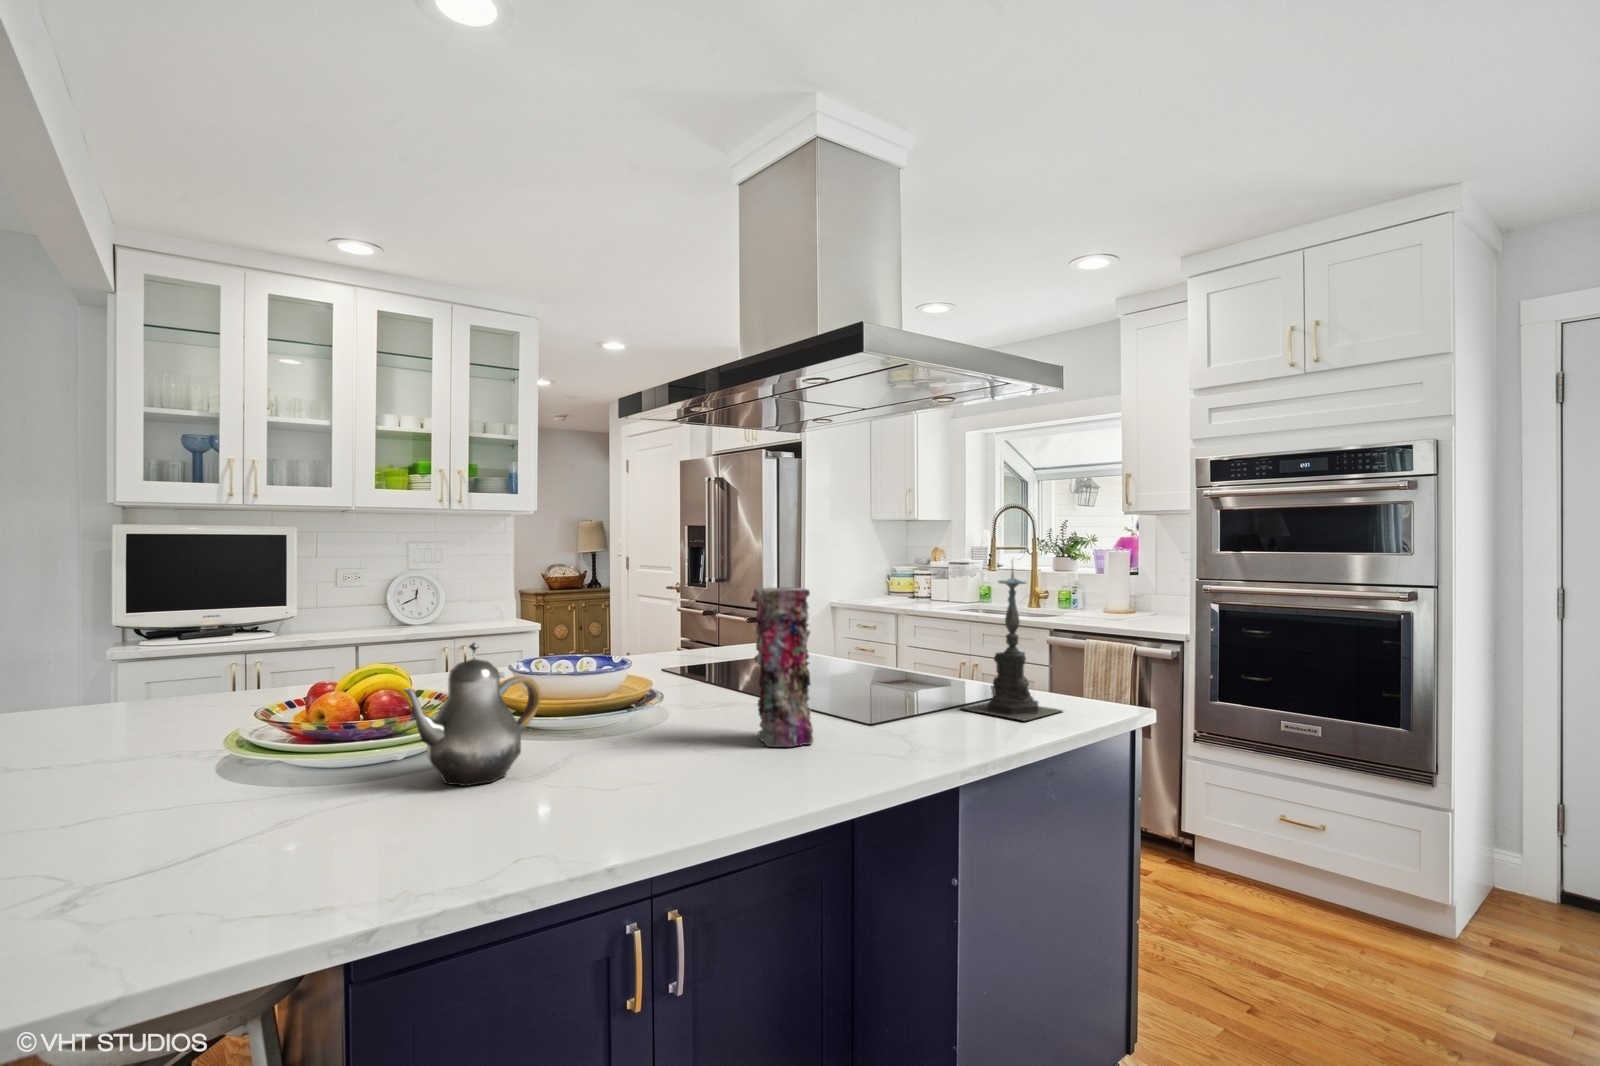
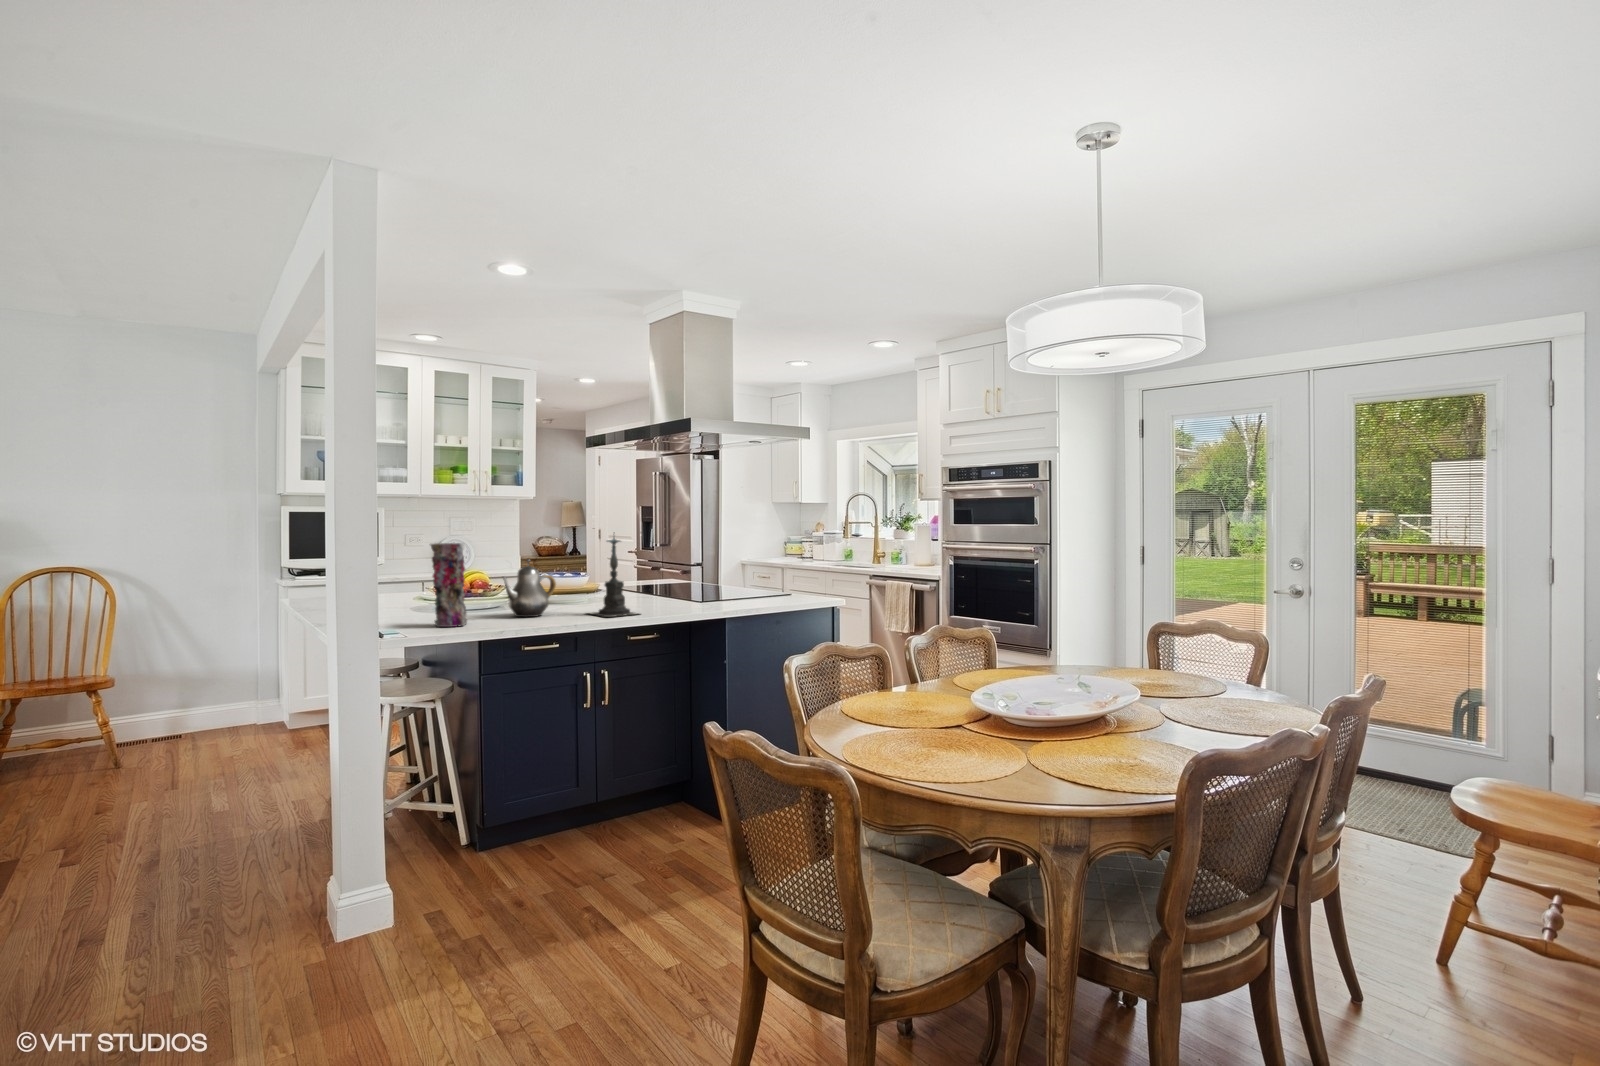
candle holder: present [962,571,1062,721] -> present [590,538,637,617]
vase: present [751,587,814,747] -> present [430,543,467,627]

